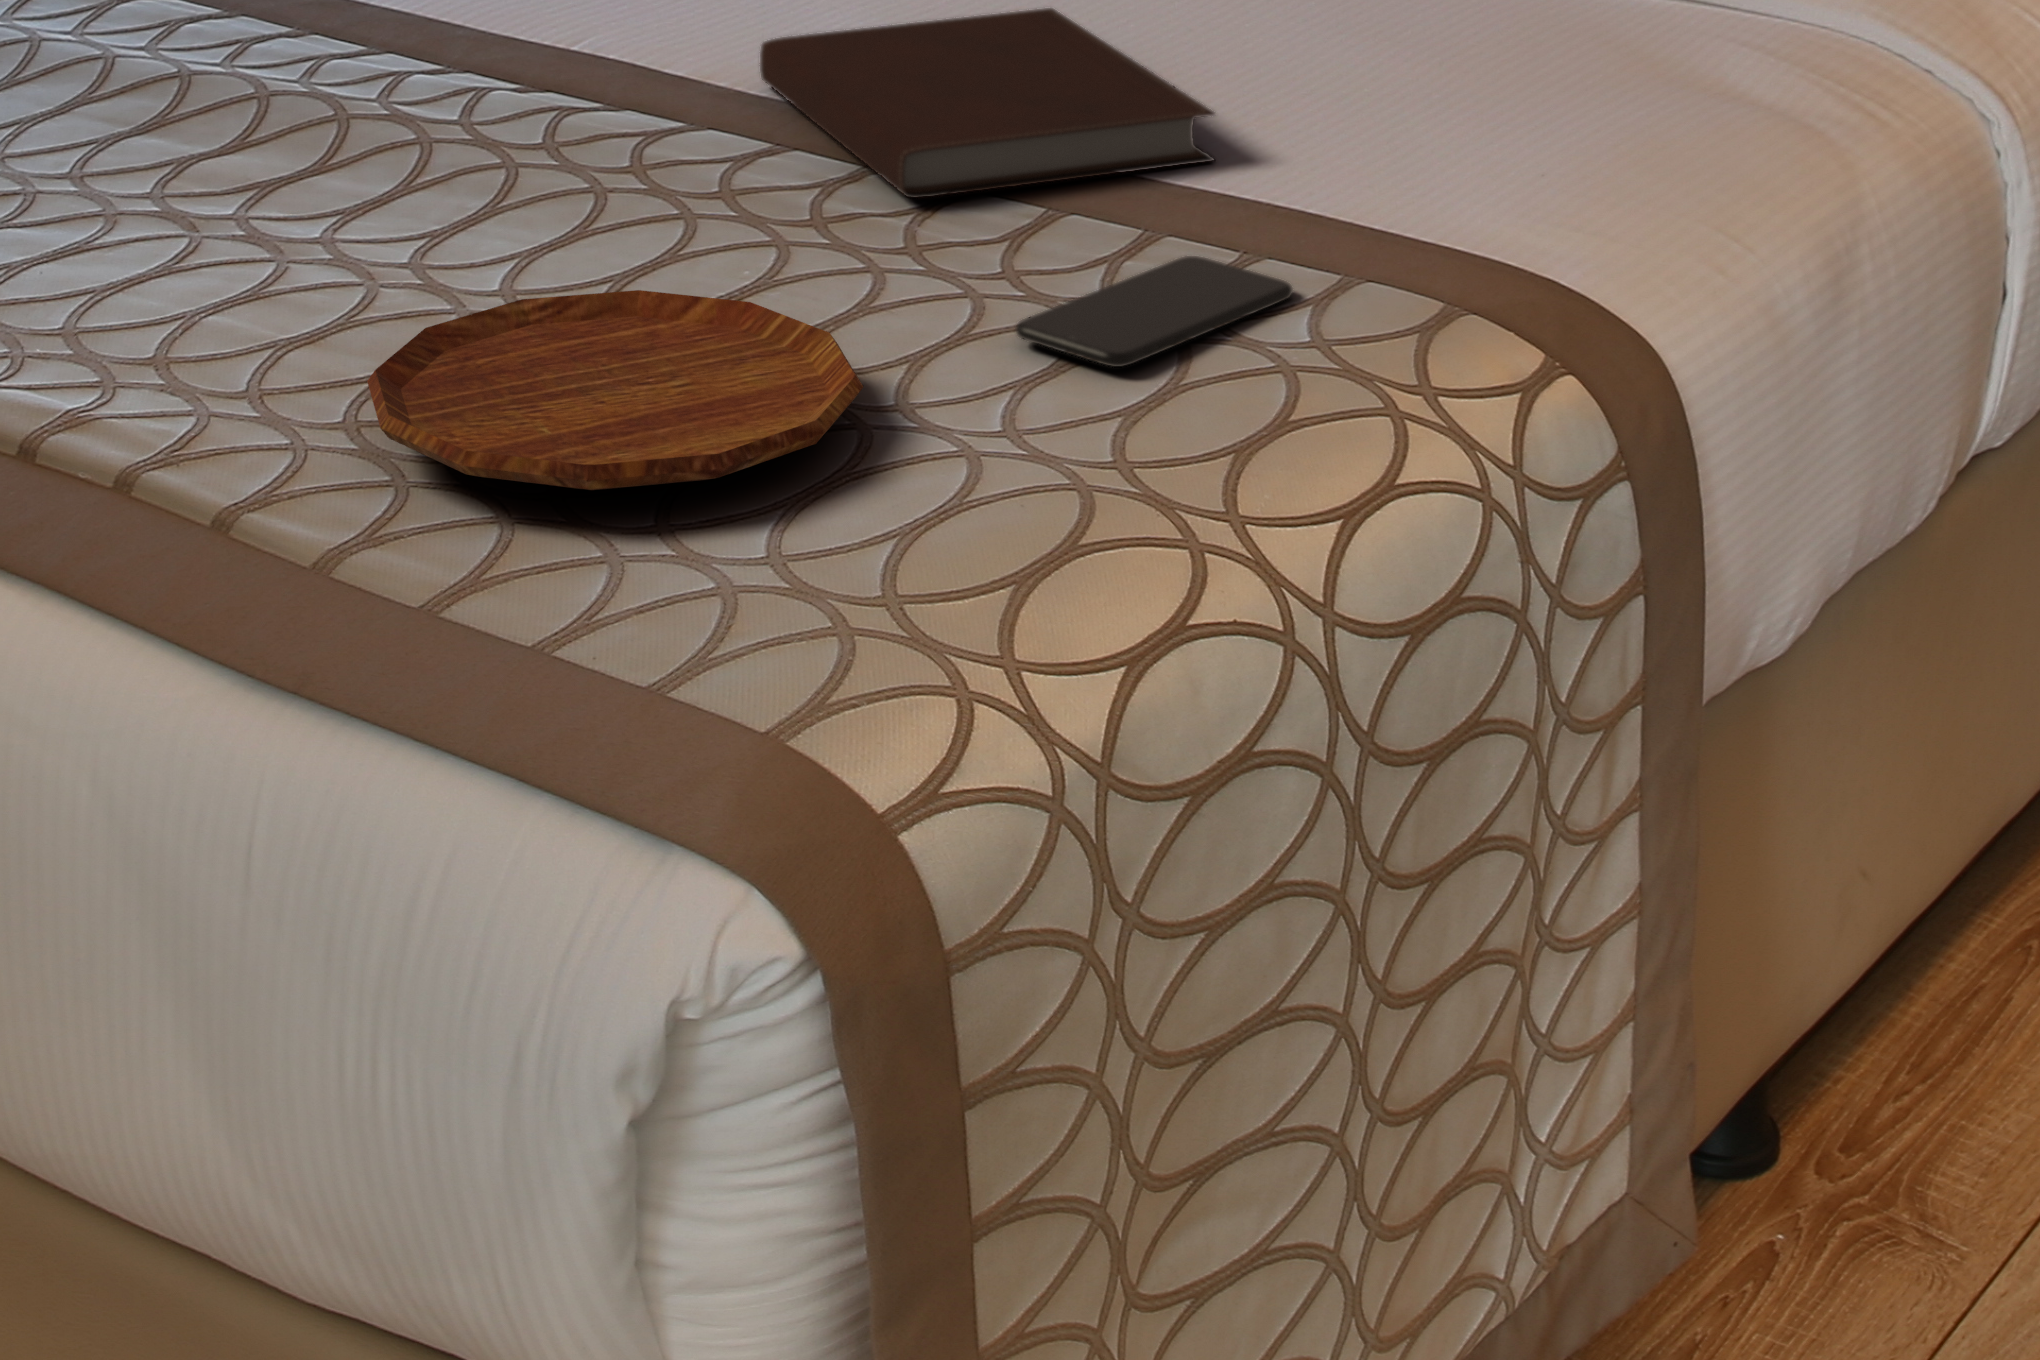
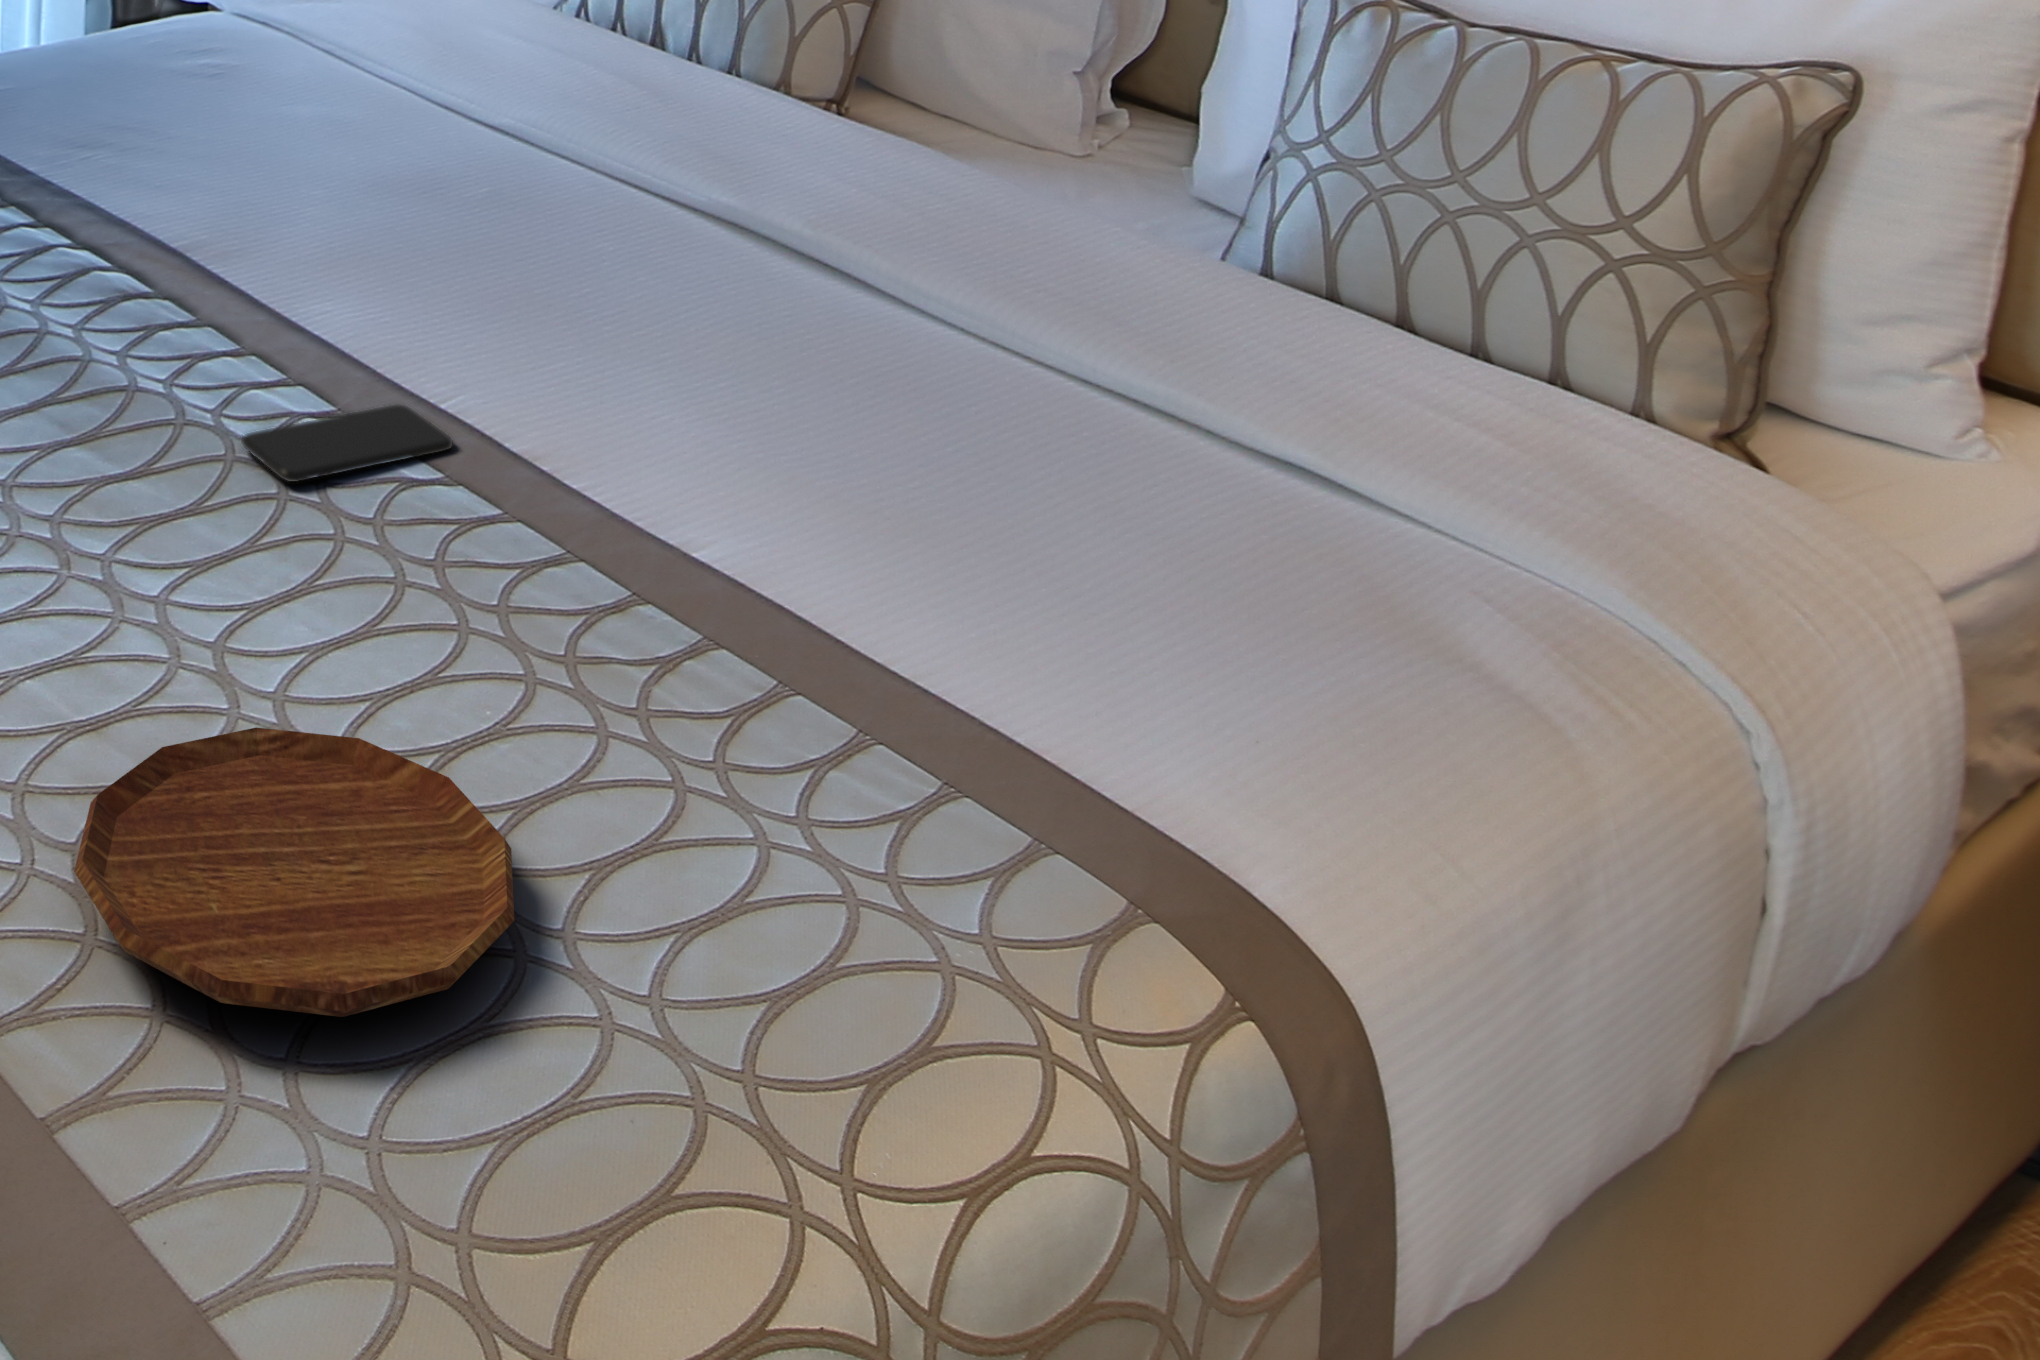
notebook: present [760,8,1215,198] -> none [564,446,940,664]
smartphone: present [1016,256,1293,367] -> present [241,405,453,482]

